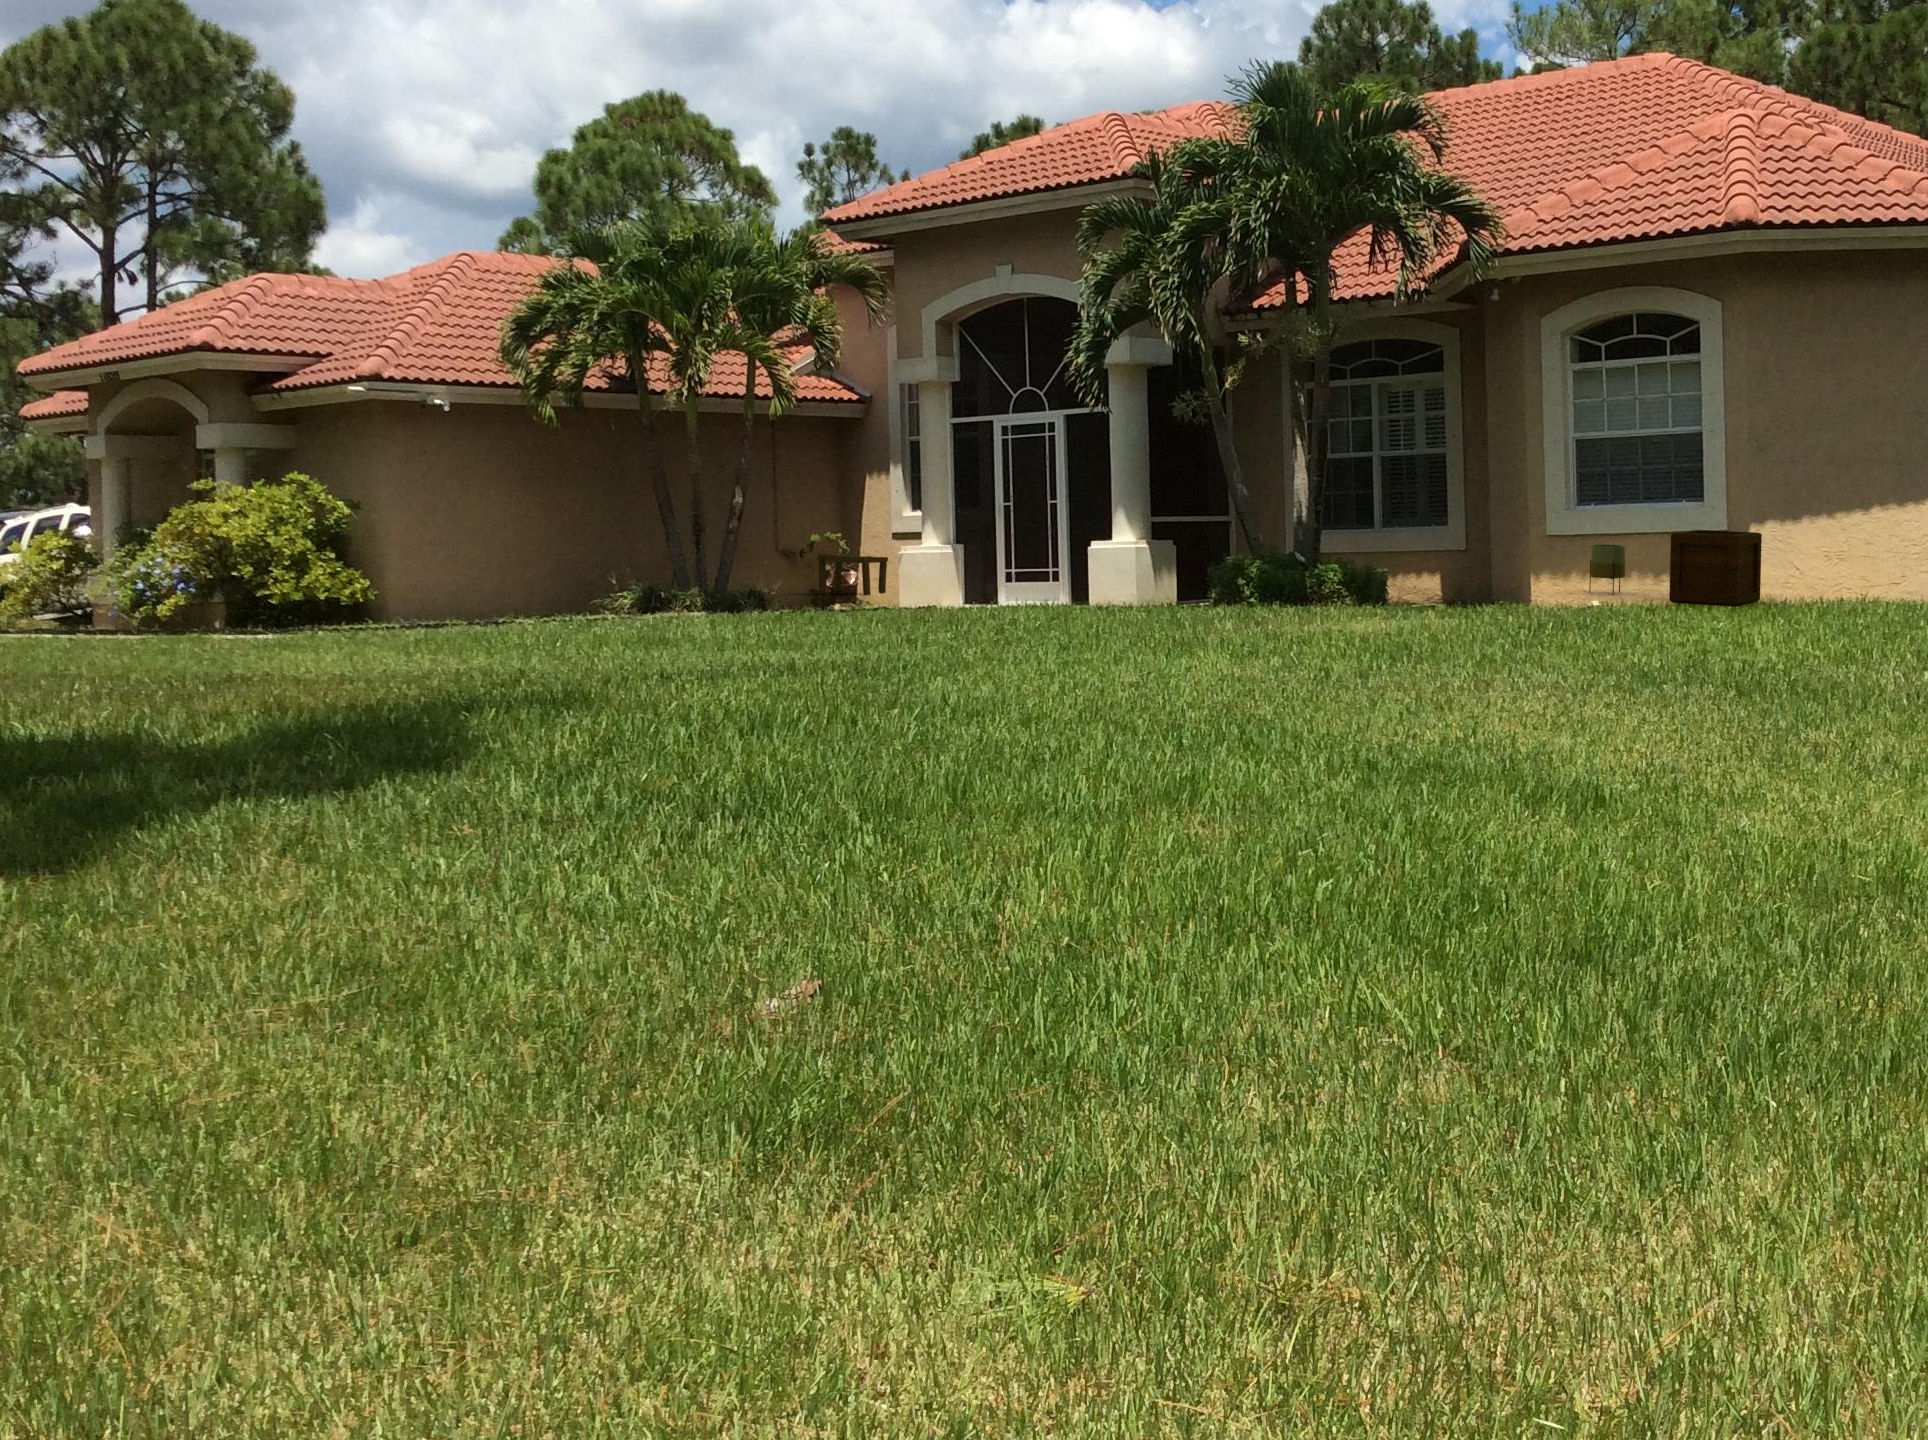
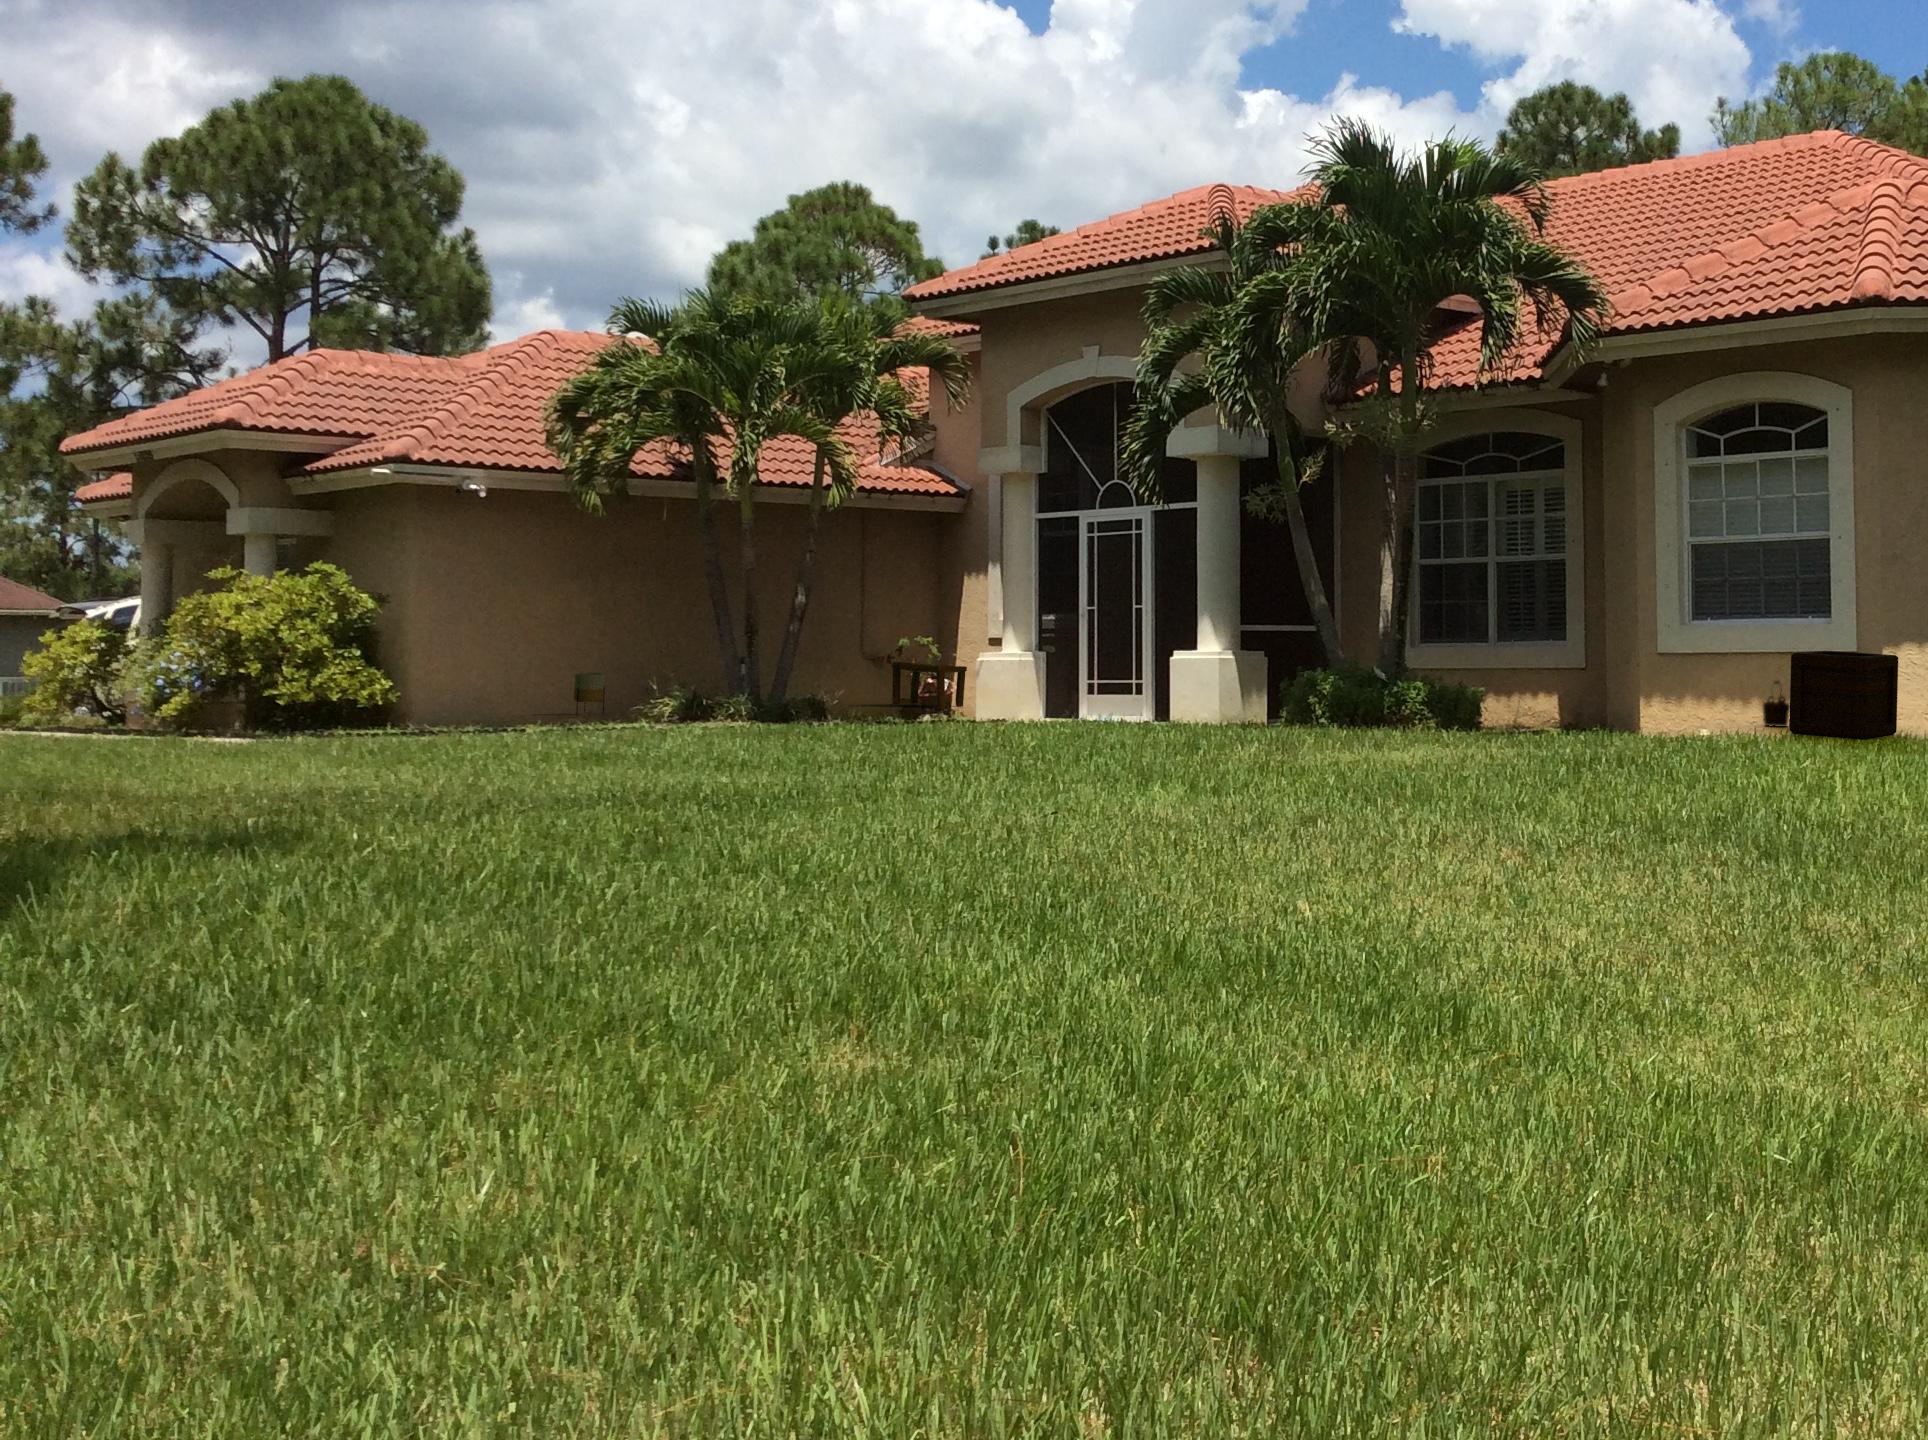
planter: present [1589,544,1626,595] -> present [574,673,605,715]
wooden bucket: none [1642,557,1666,597] -> present [1763,681,1790,727]

